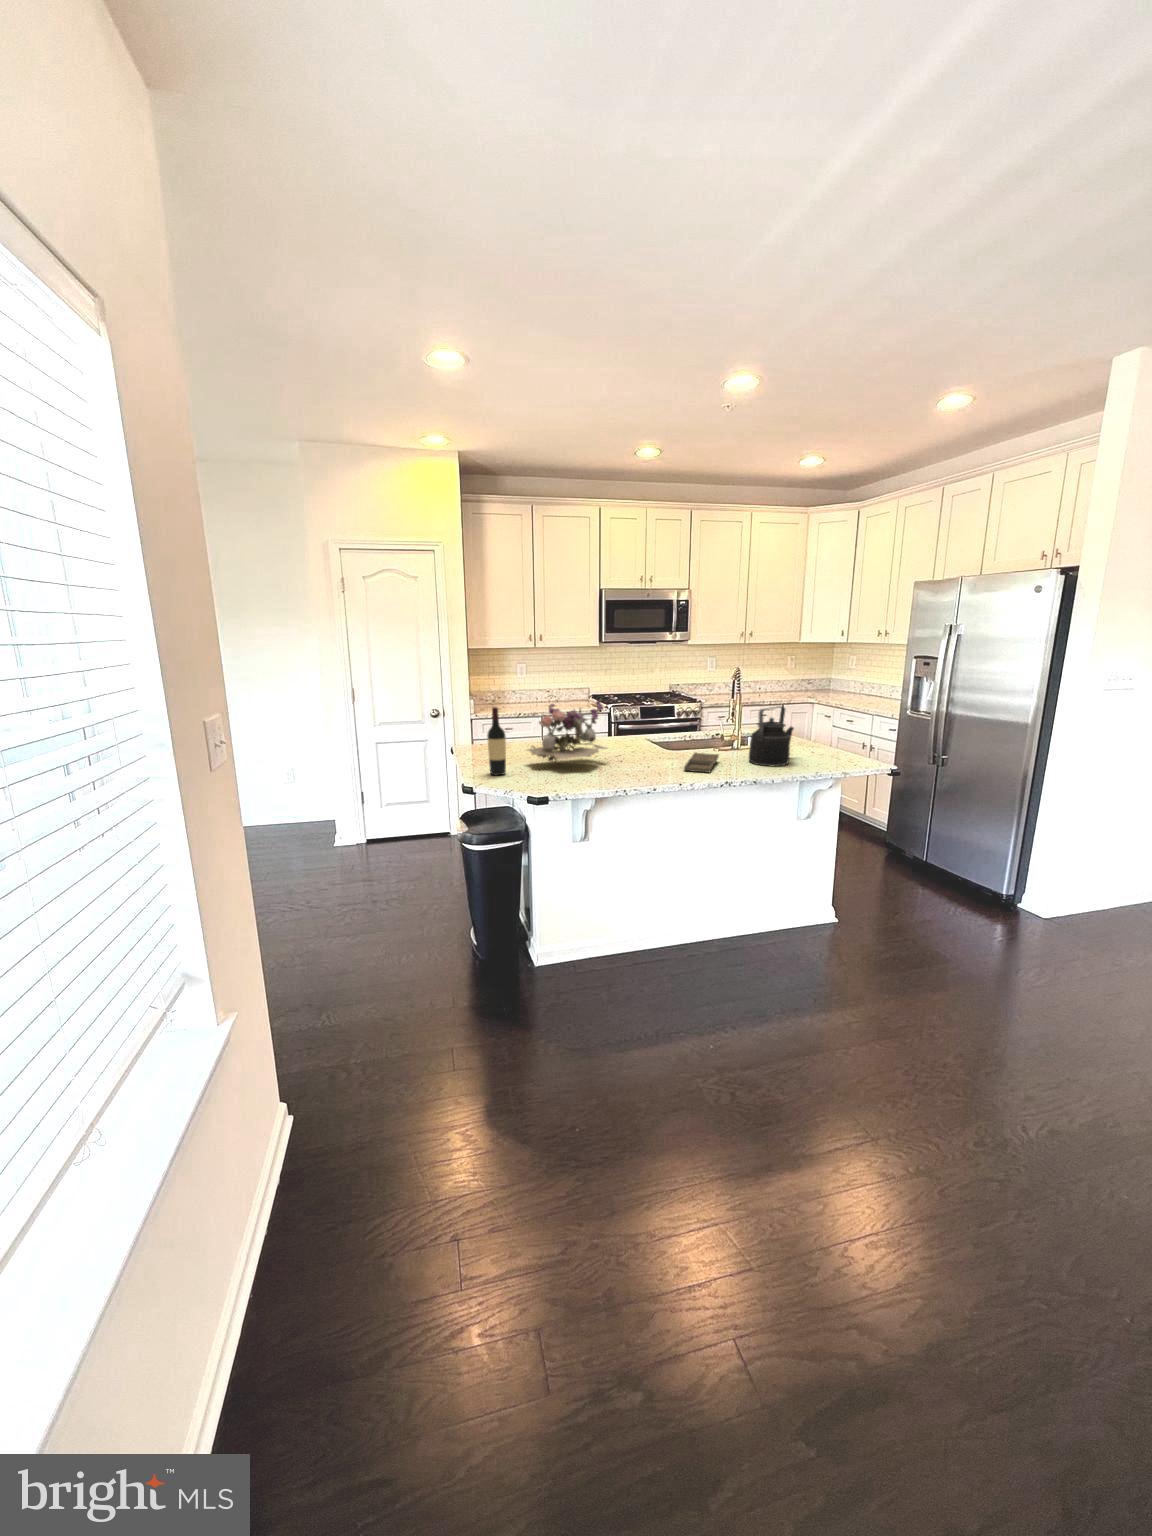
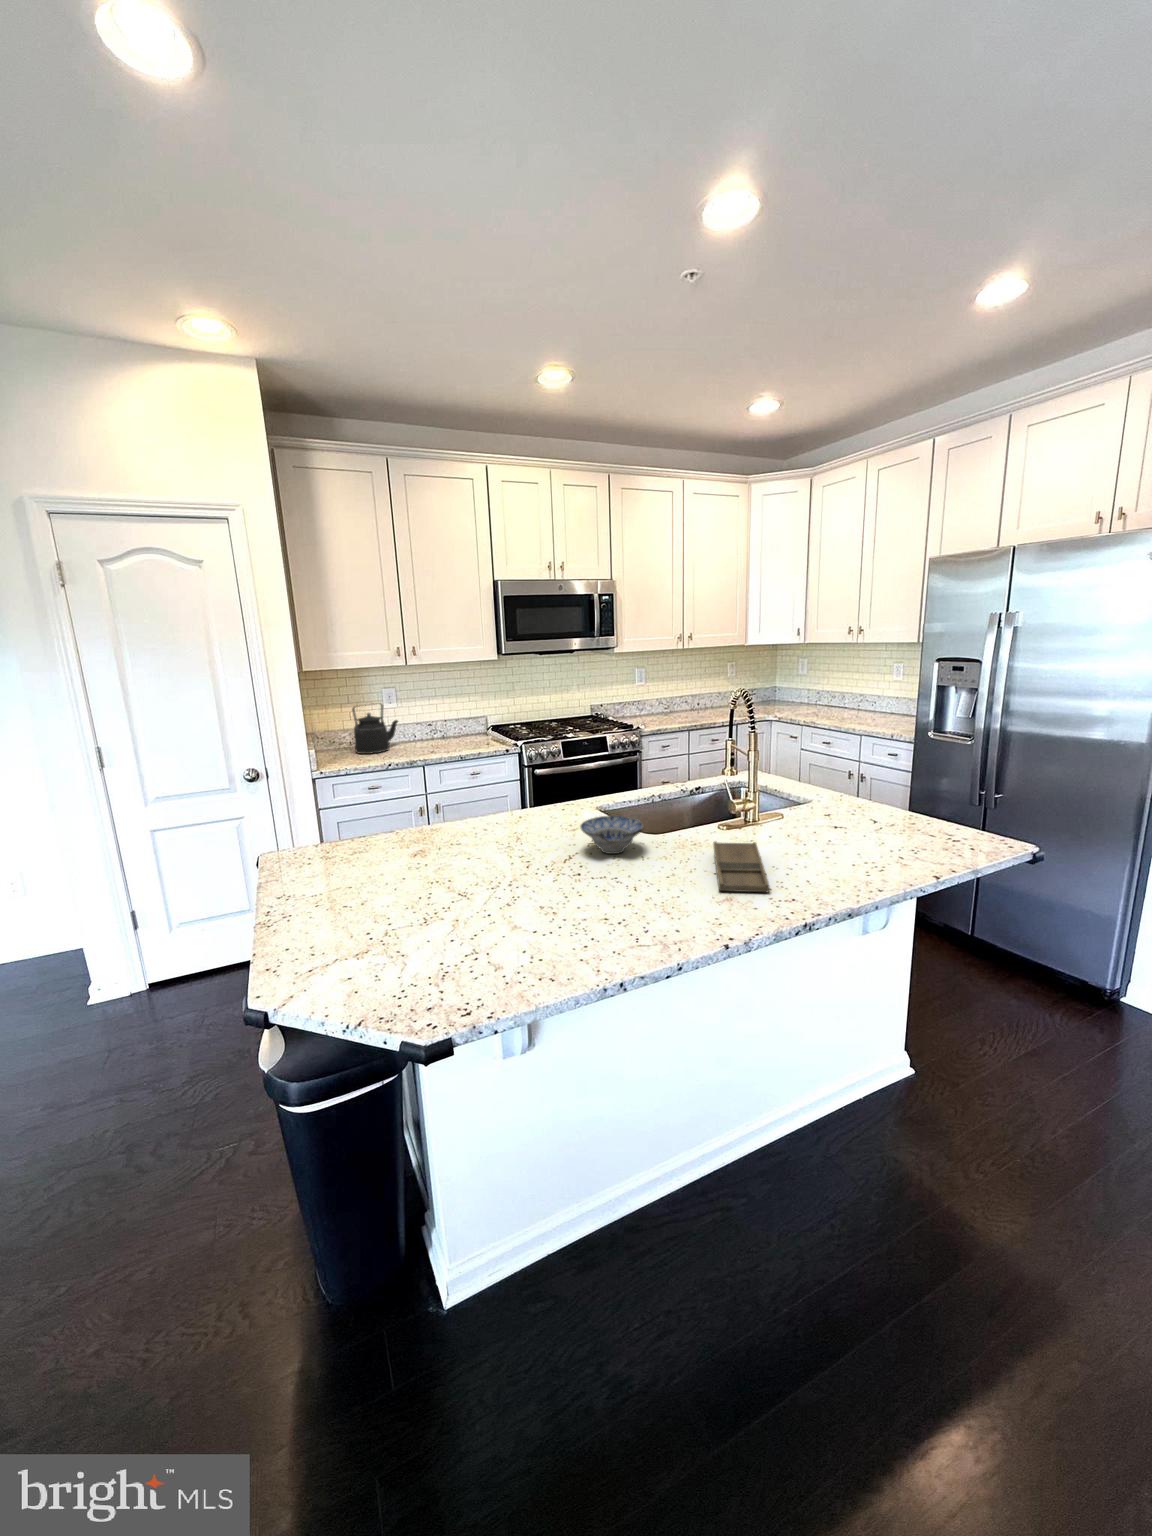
flower arrangement: present [527,699,607,762] -> none [407,761,569,899]
kettle: present [749,706,794,766] -> present [352,704,398,754]
wine bottle: present [487,707,506,775] -> none [322,806,370,951]
ceramic bowl: none [621,737,658,757] -> present [580,816,644,854]

